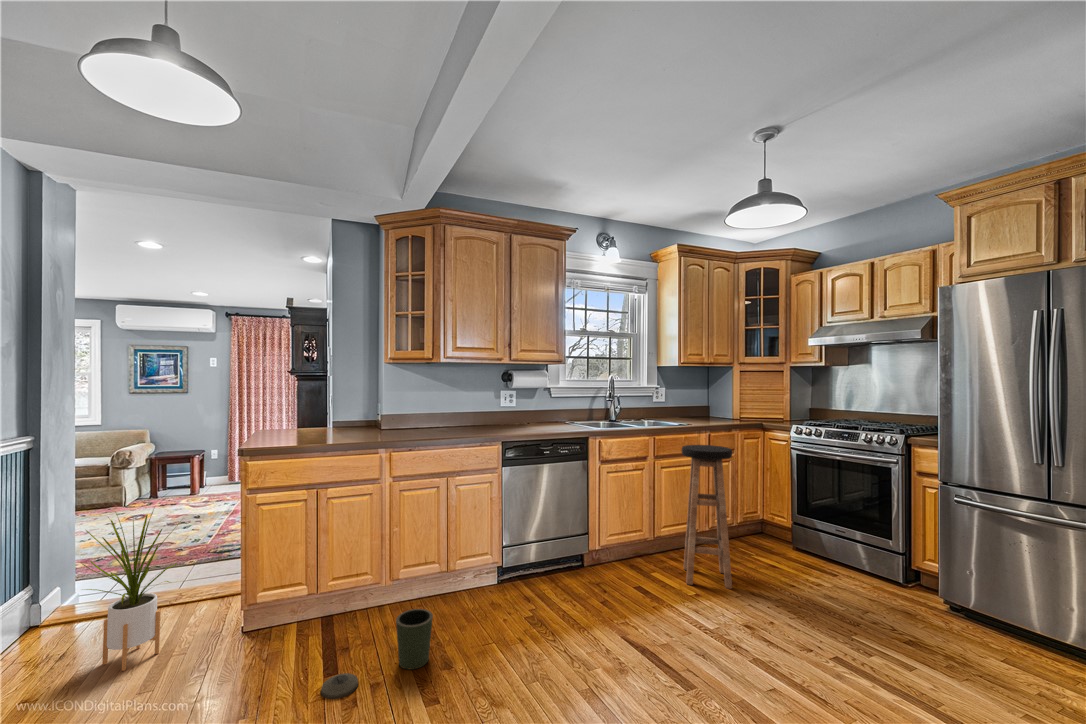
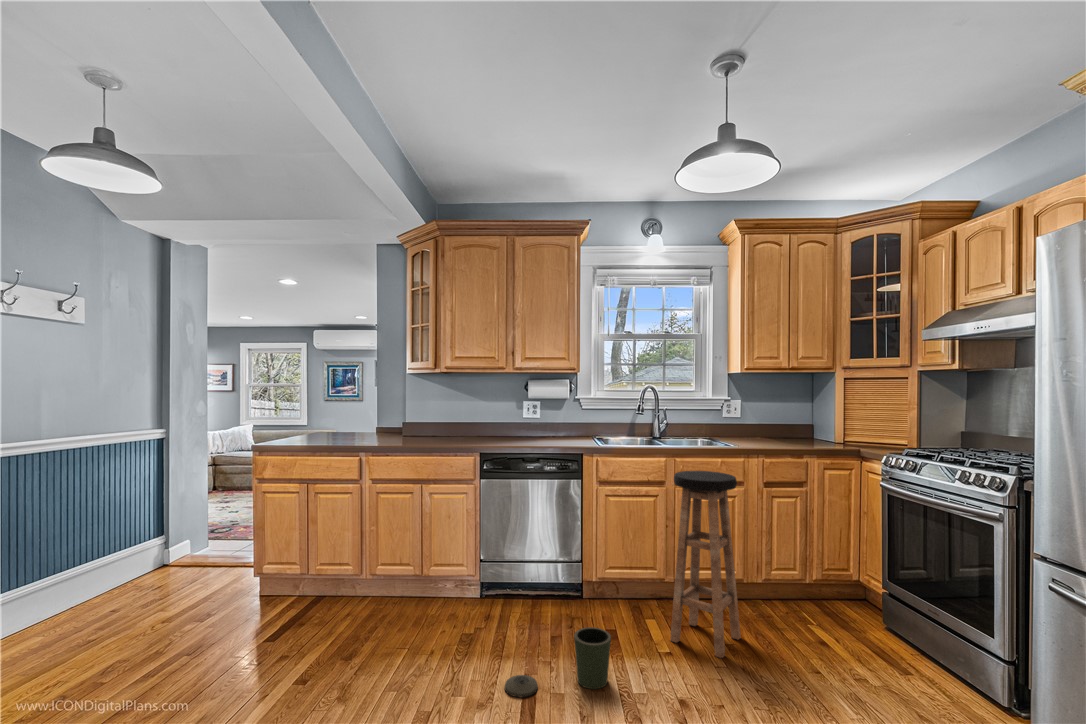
house plant: present [83,512,181,671] -> none [145,485,221,605]
trash can: present [321,609,433,699] -> present [505,627,611,697]

